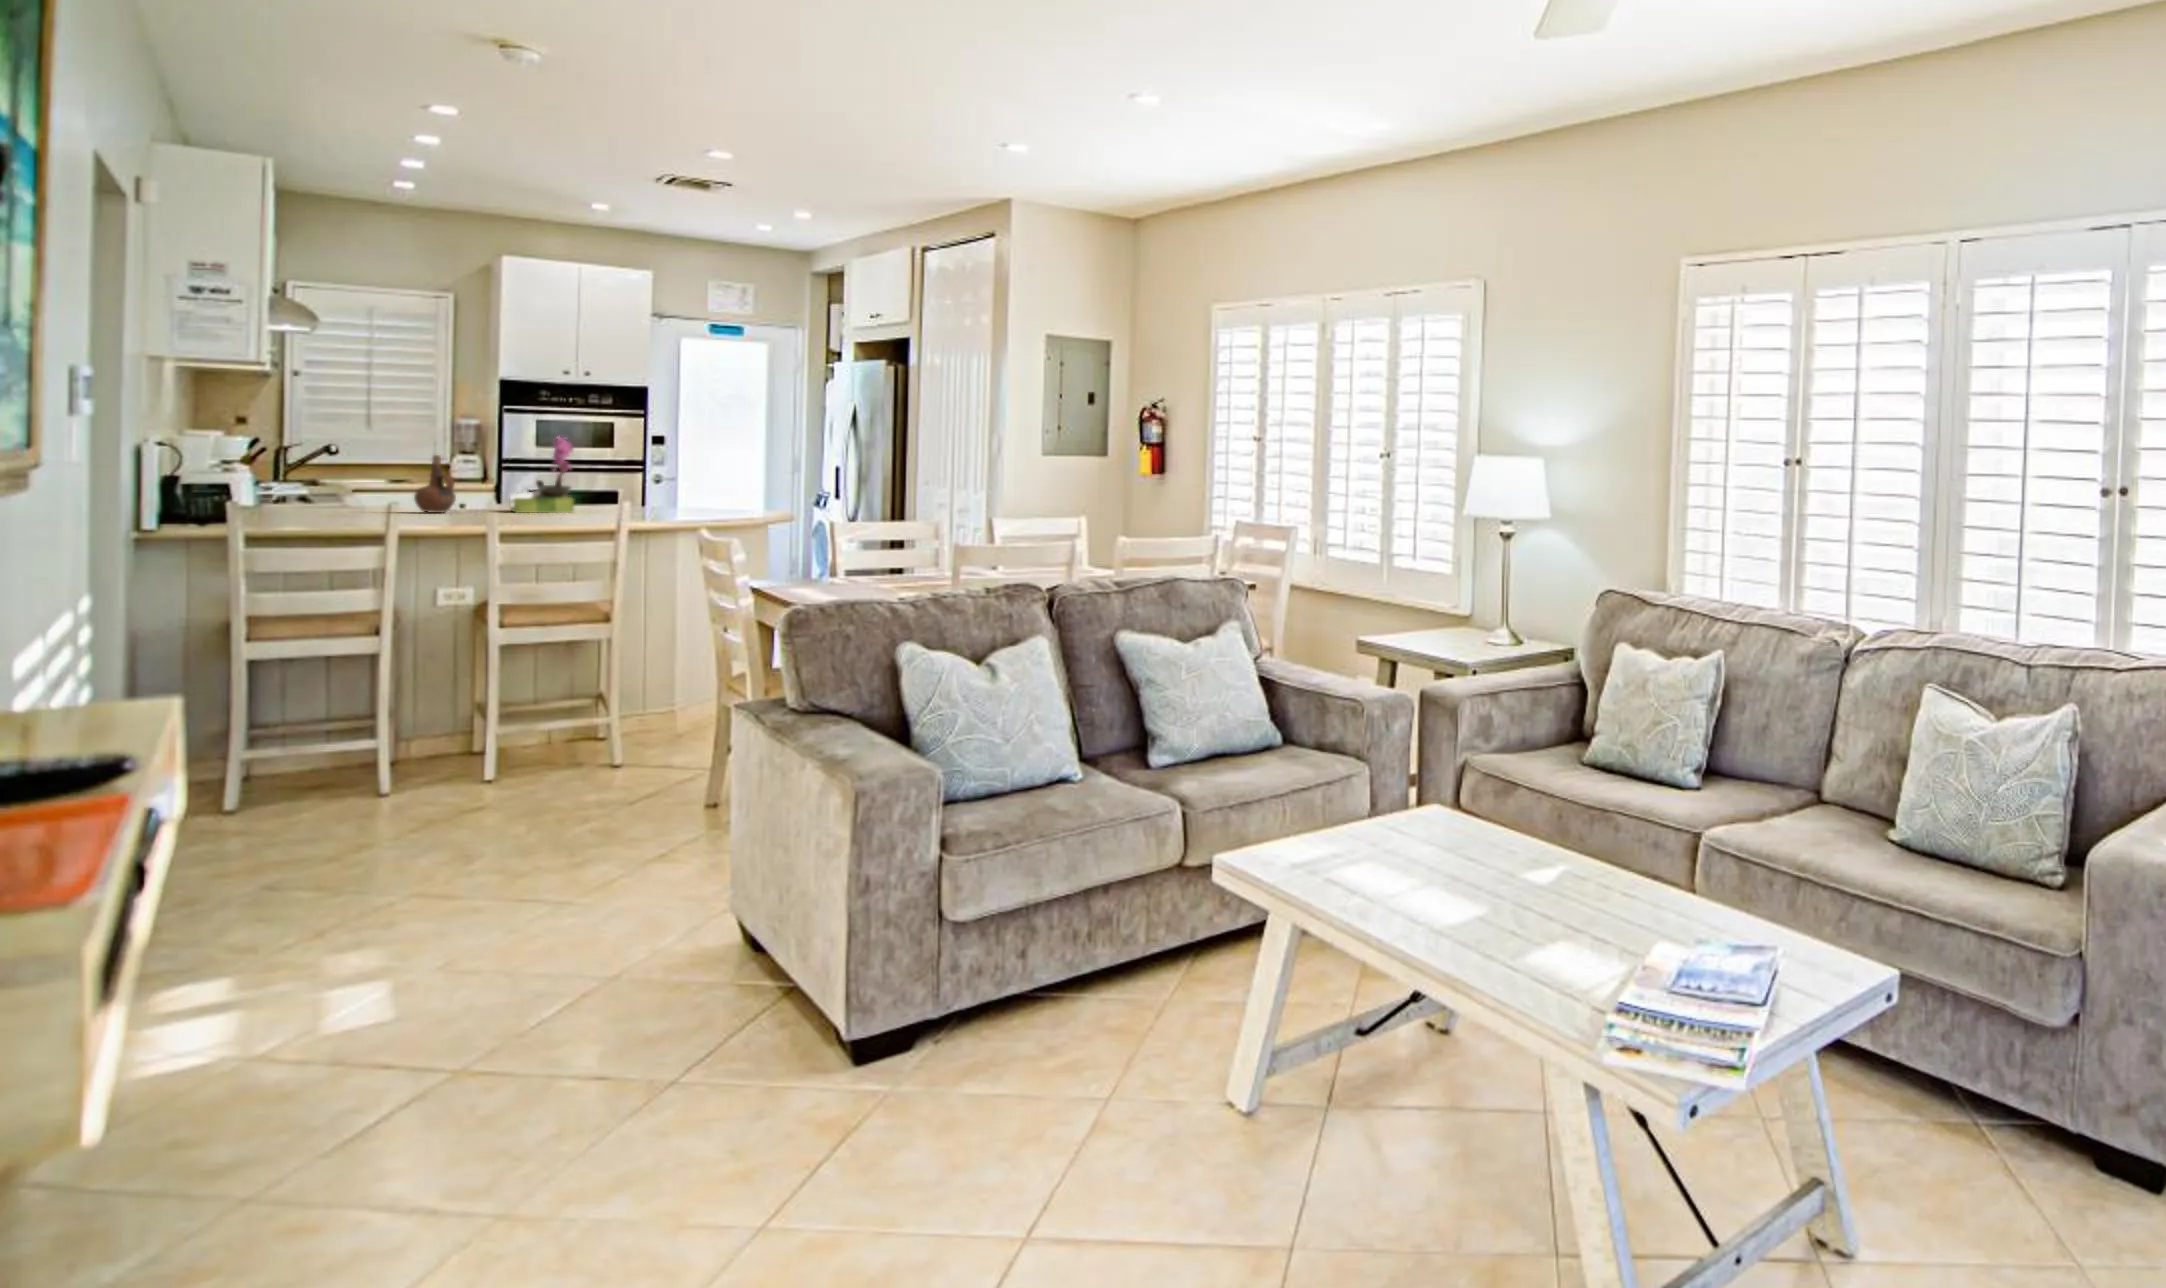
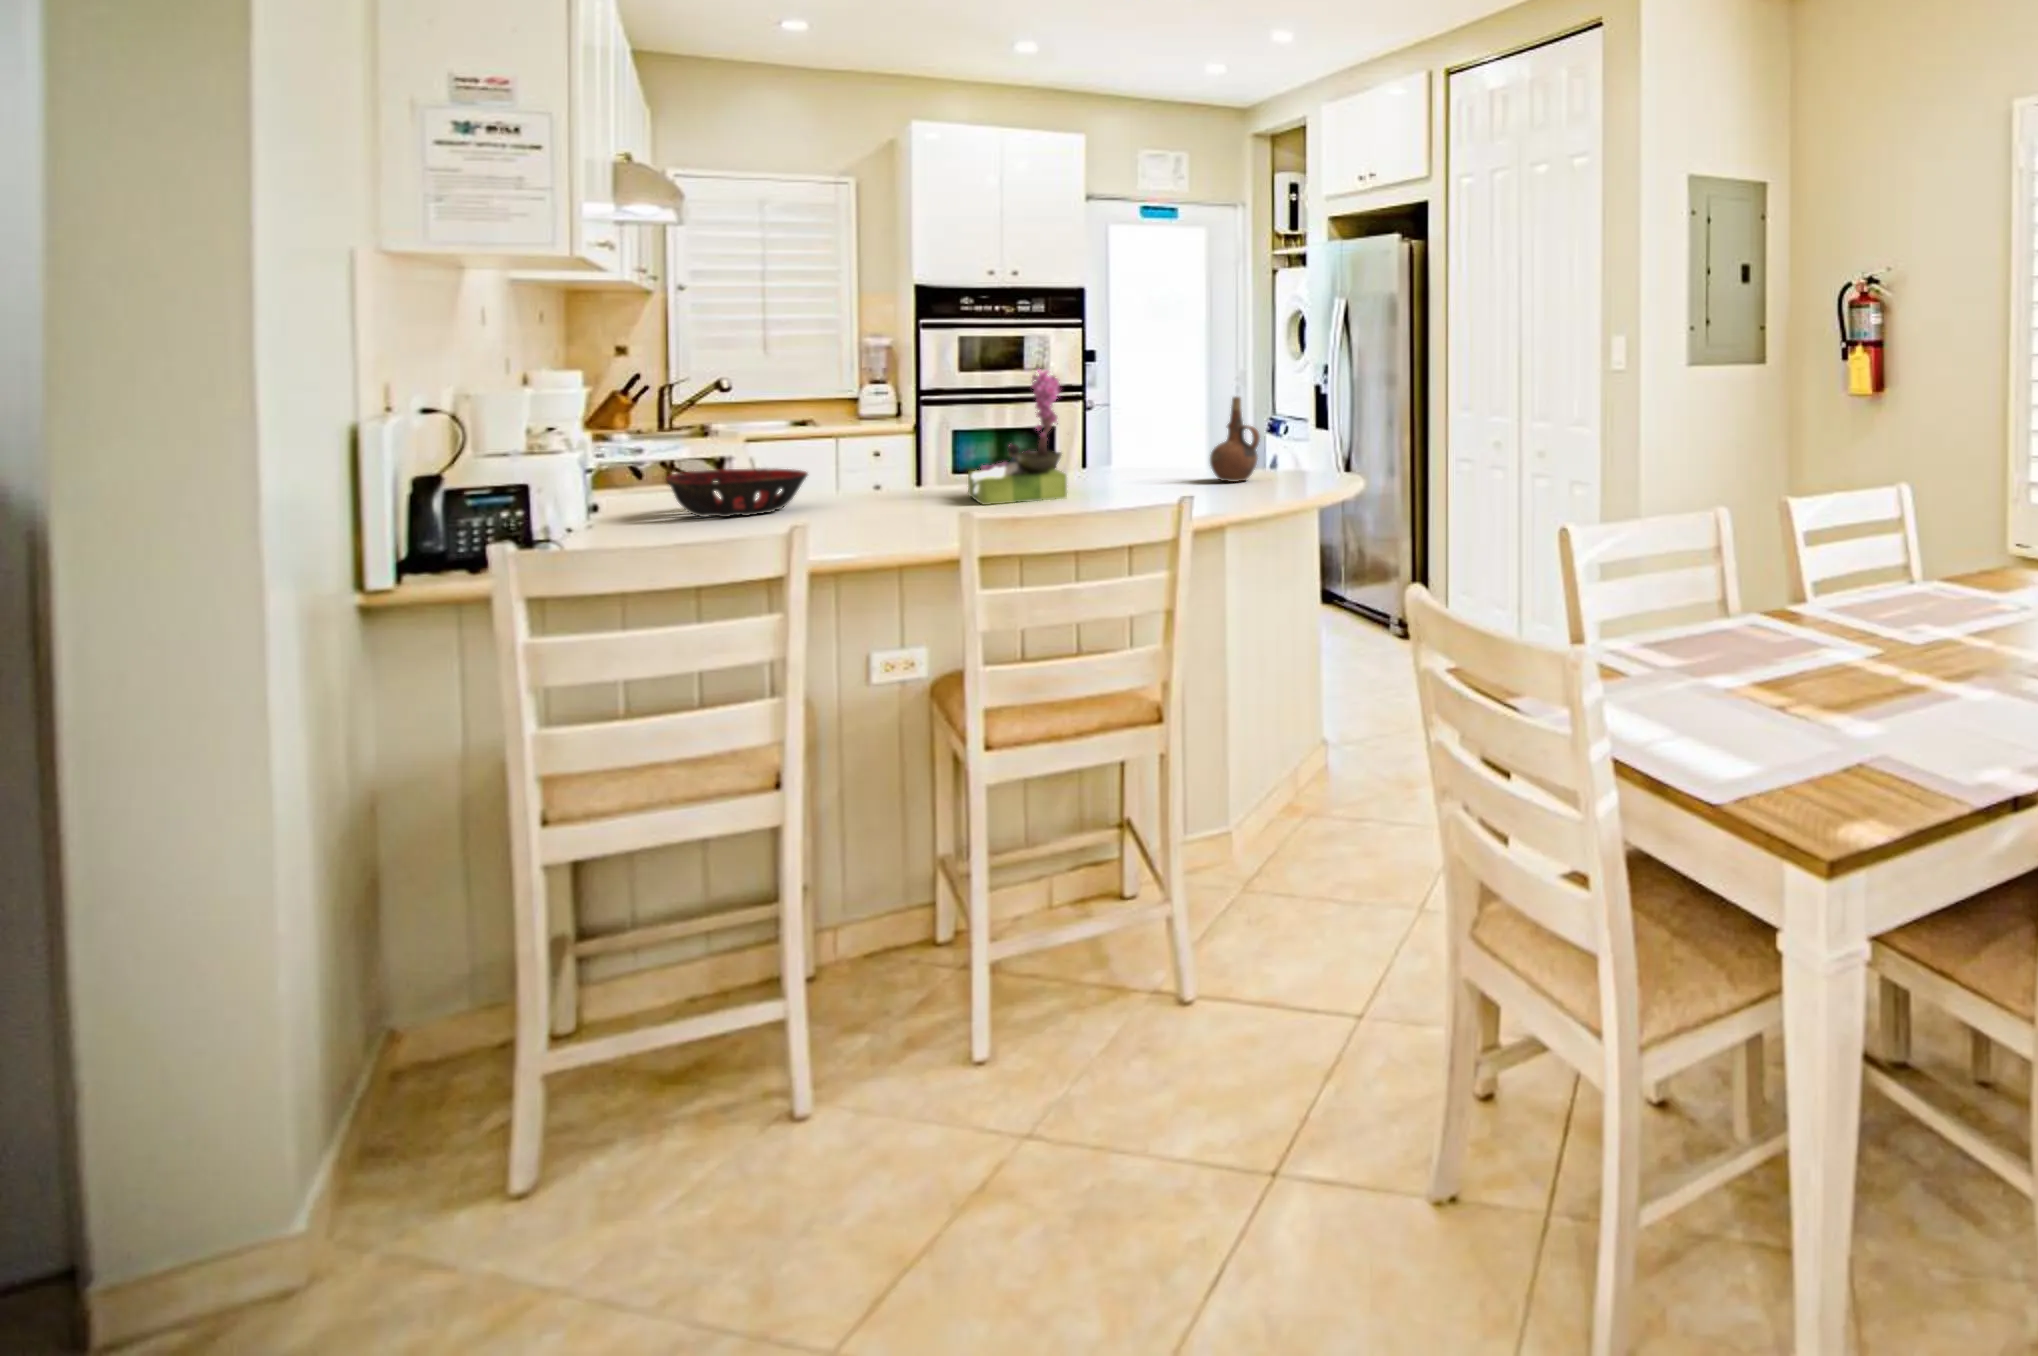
ceramic pitcher: present [414,455,456,513] -> present [1210,397,1260,482]
decorative bowl: none [306,486,401,512] -> present [666,468,808,517]

